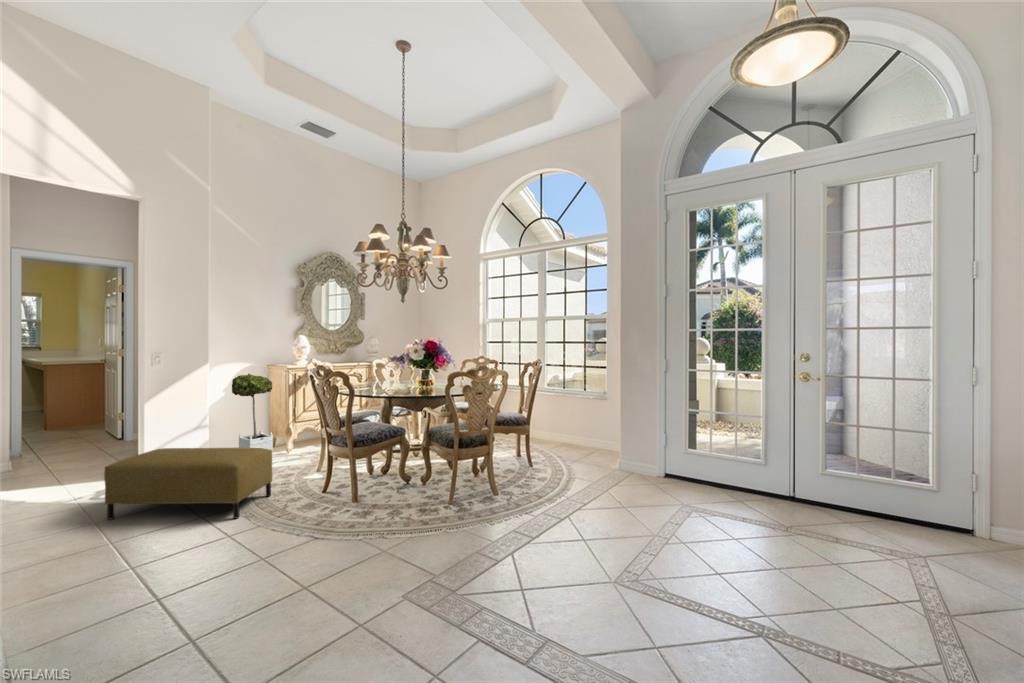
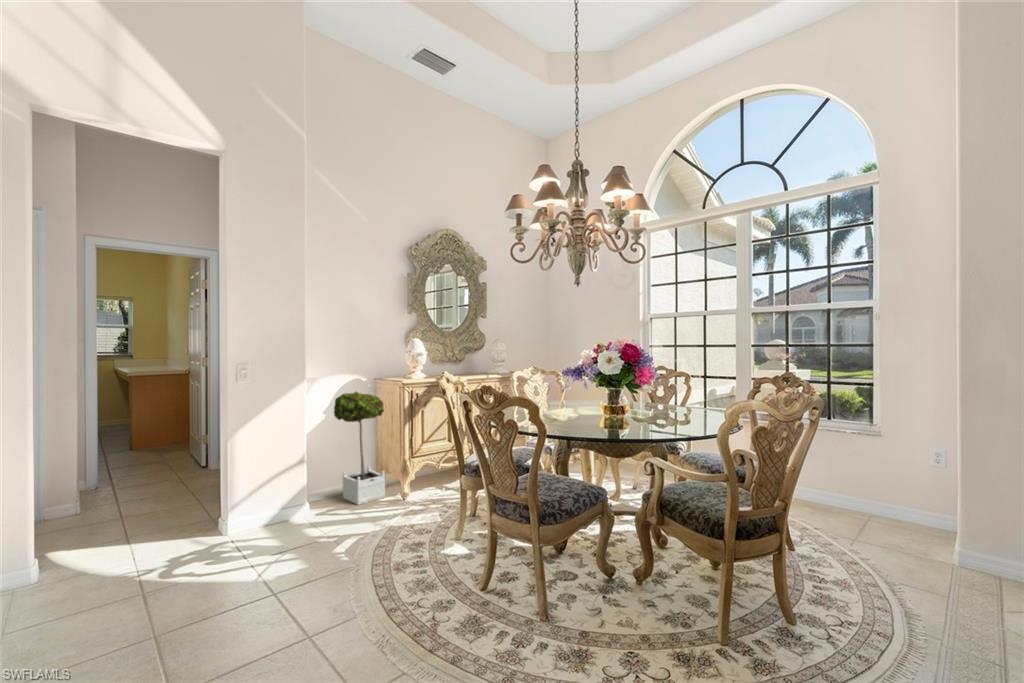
ottoman: present [104,448,272,520] -> none [169,510,407,649]

